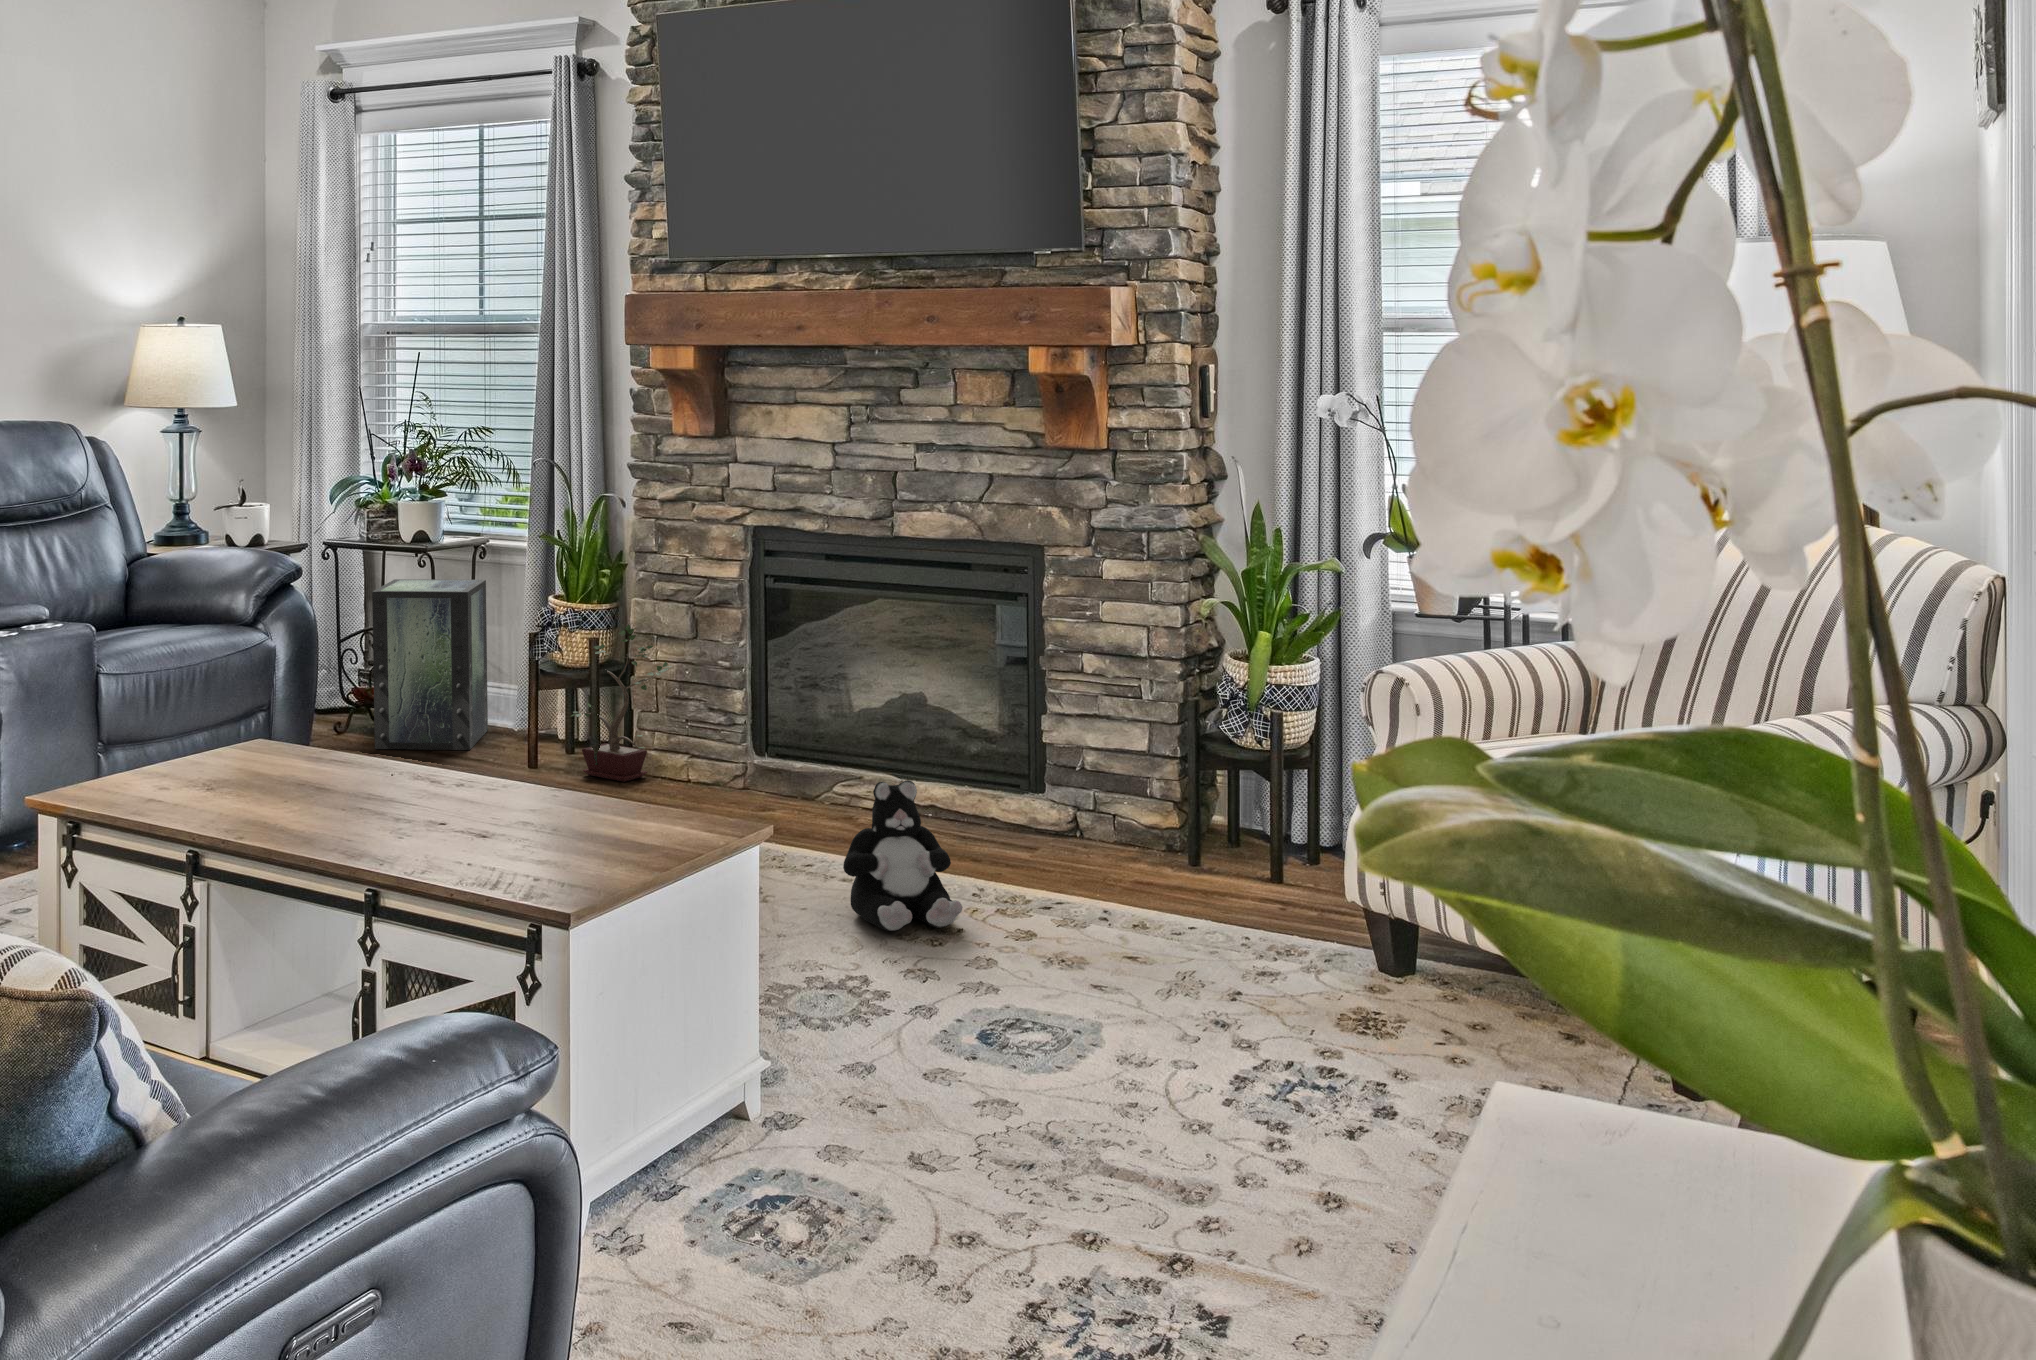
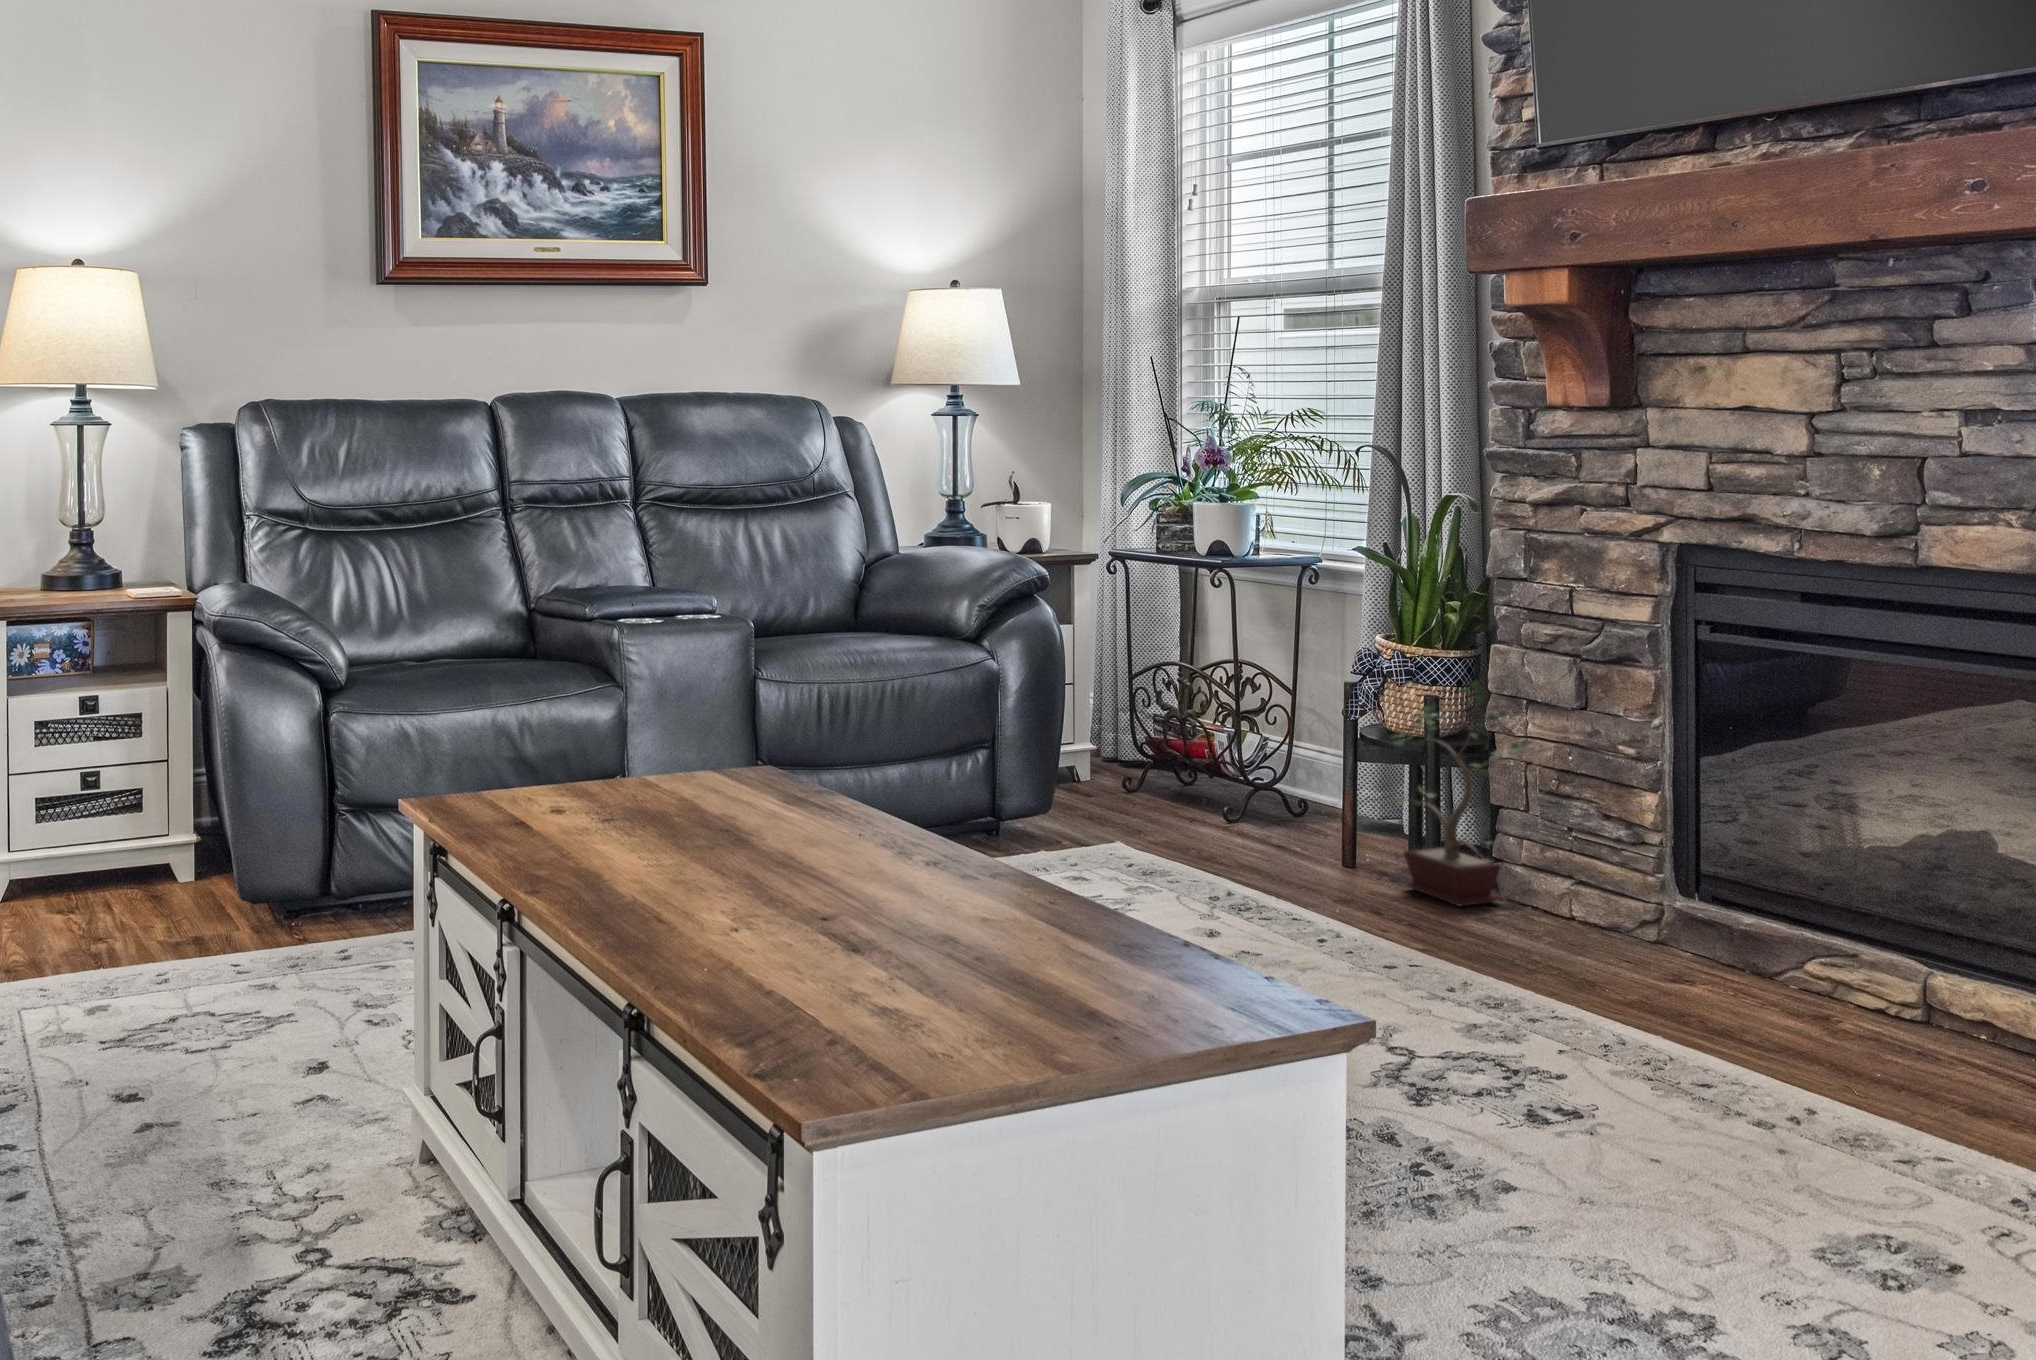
storage box: present [372,579,488,750] -> none [1150,602,1316,833]
plush toy: present [843,780,963,931] -> none [1703,984,1945,1284]

